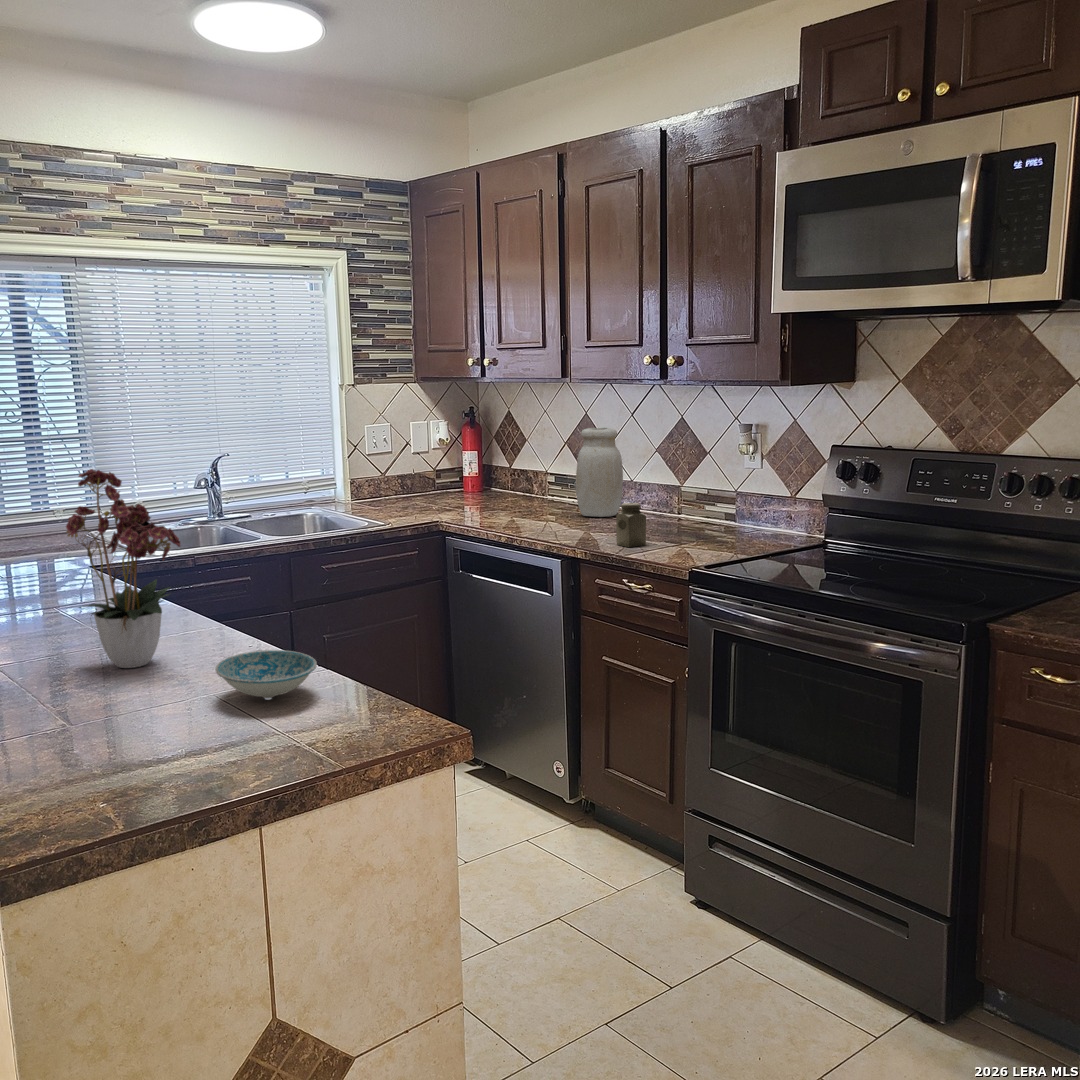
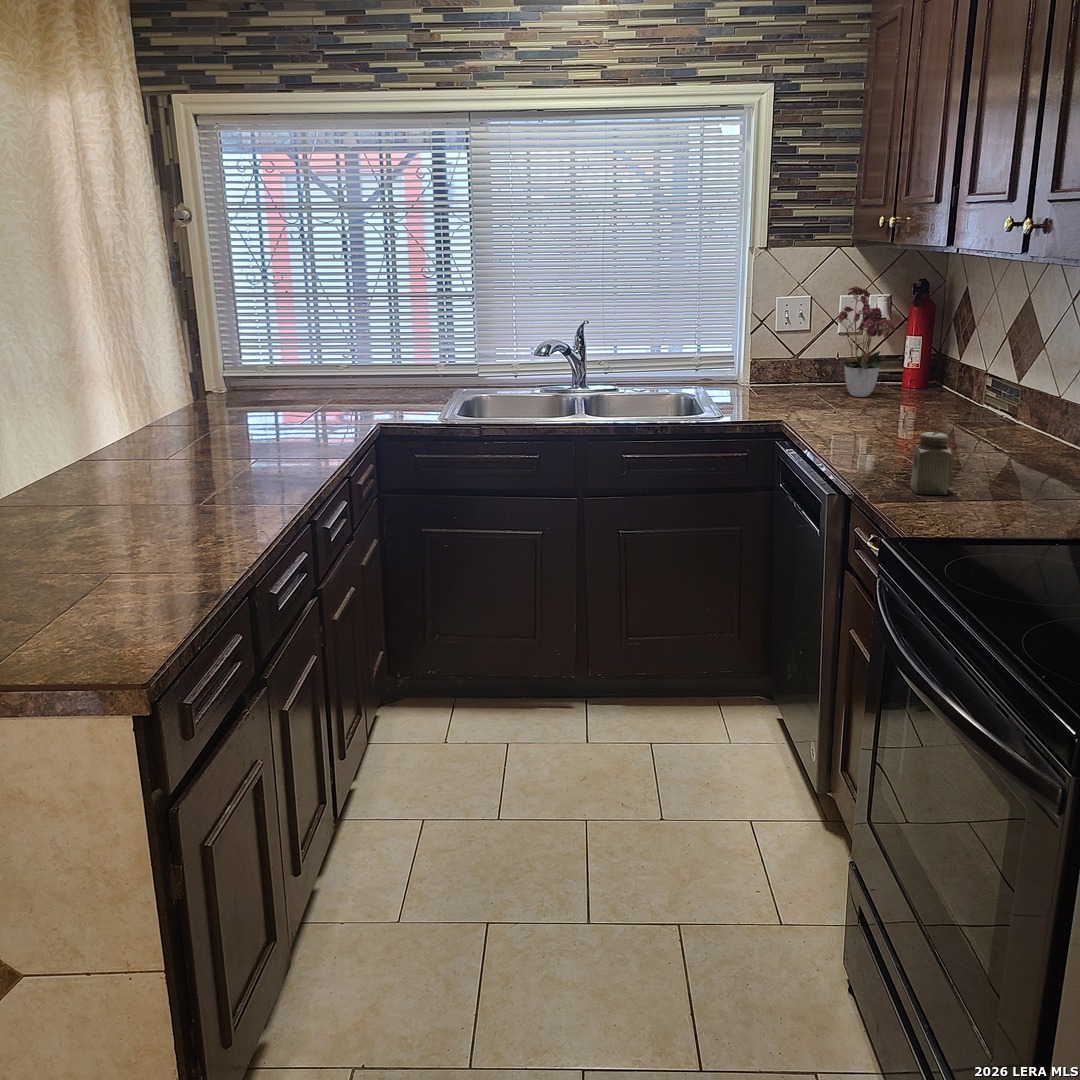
jar: present [576,428,623,517] -> none [961,320,1034,445]
flower arrangement: present [66,469,181,668] -> present [838,286,896,397]
ceramic bowl: present [215,650,317,698] -> none [73,543,183,594]

